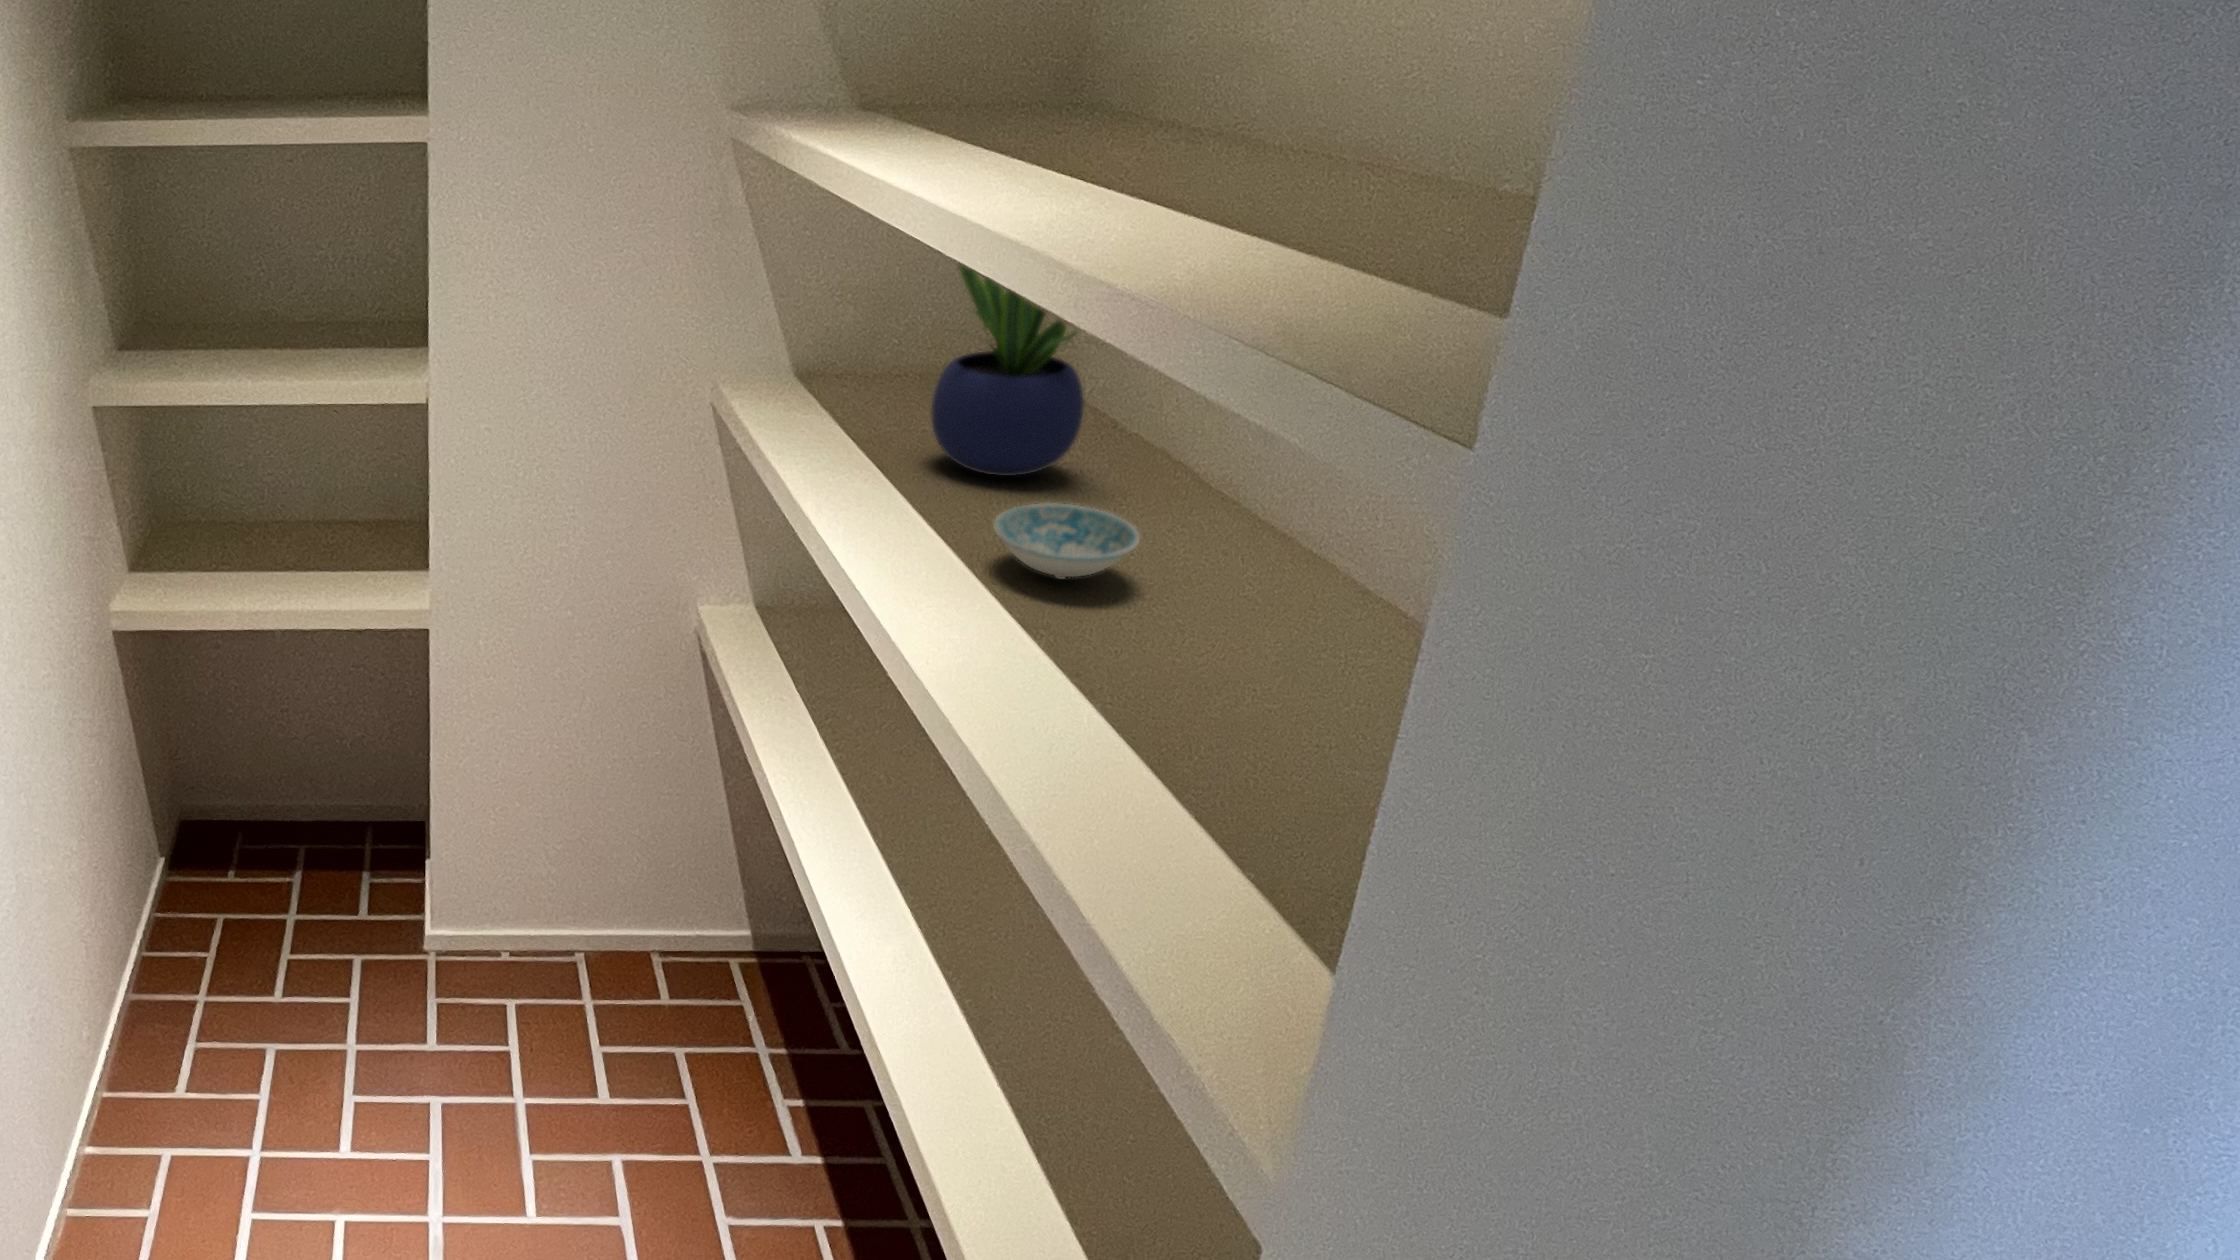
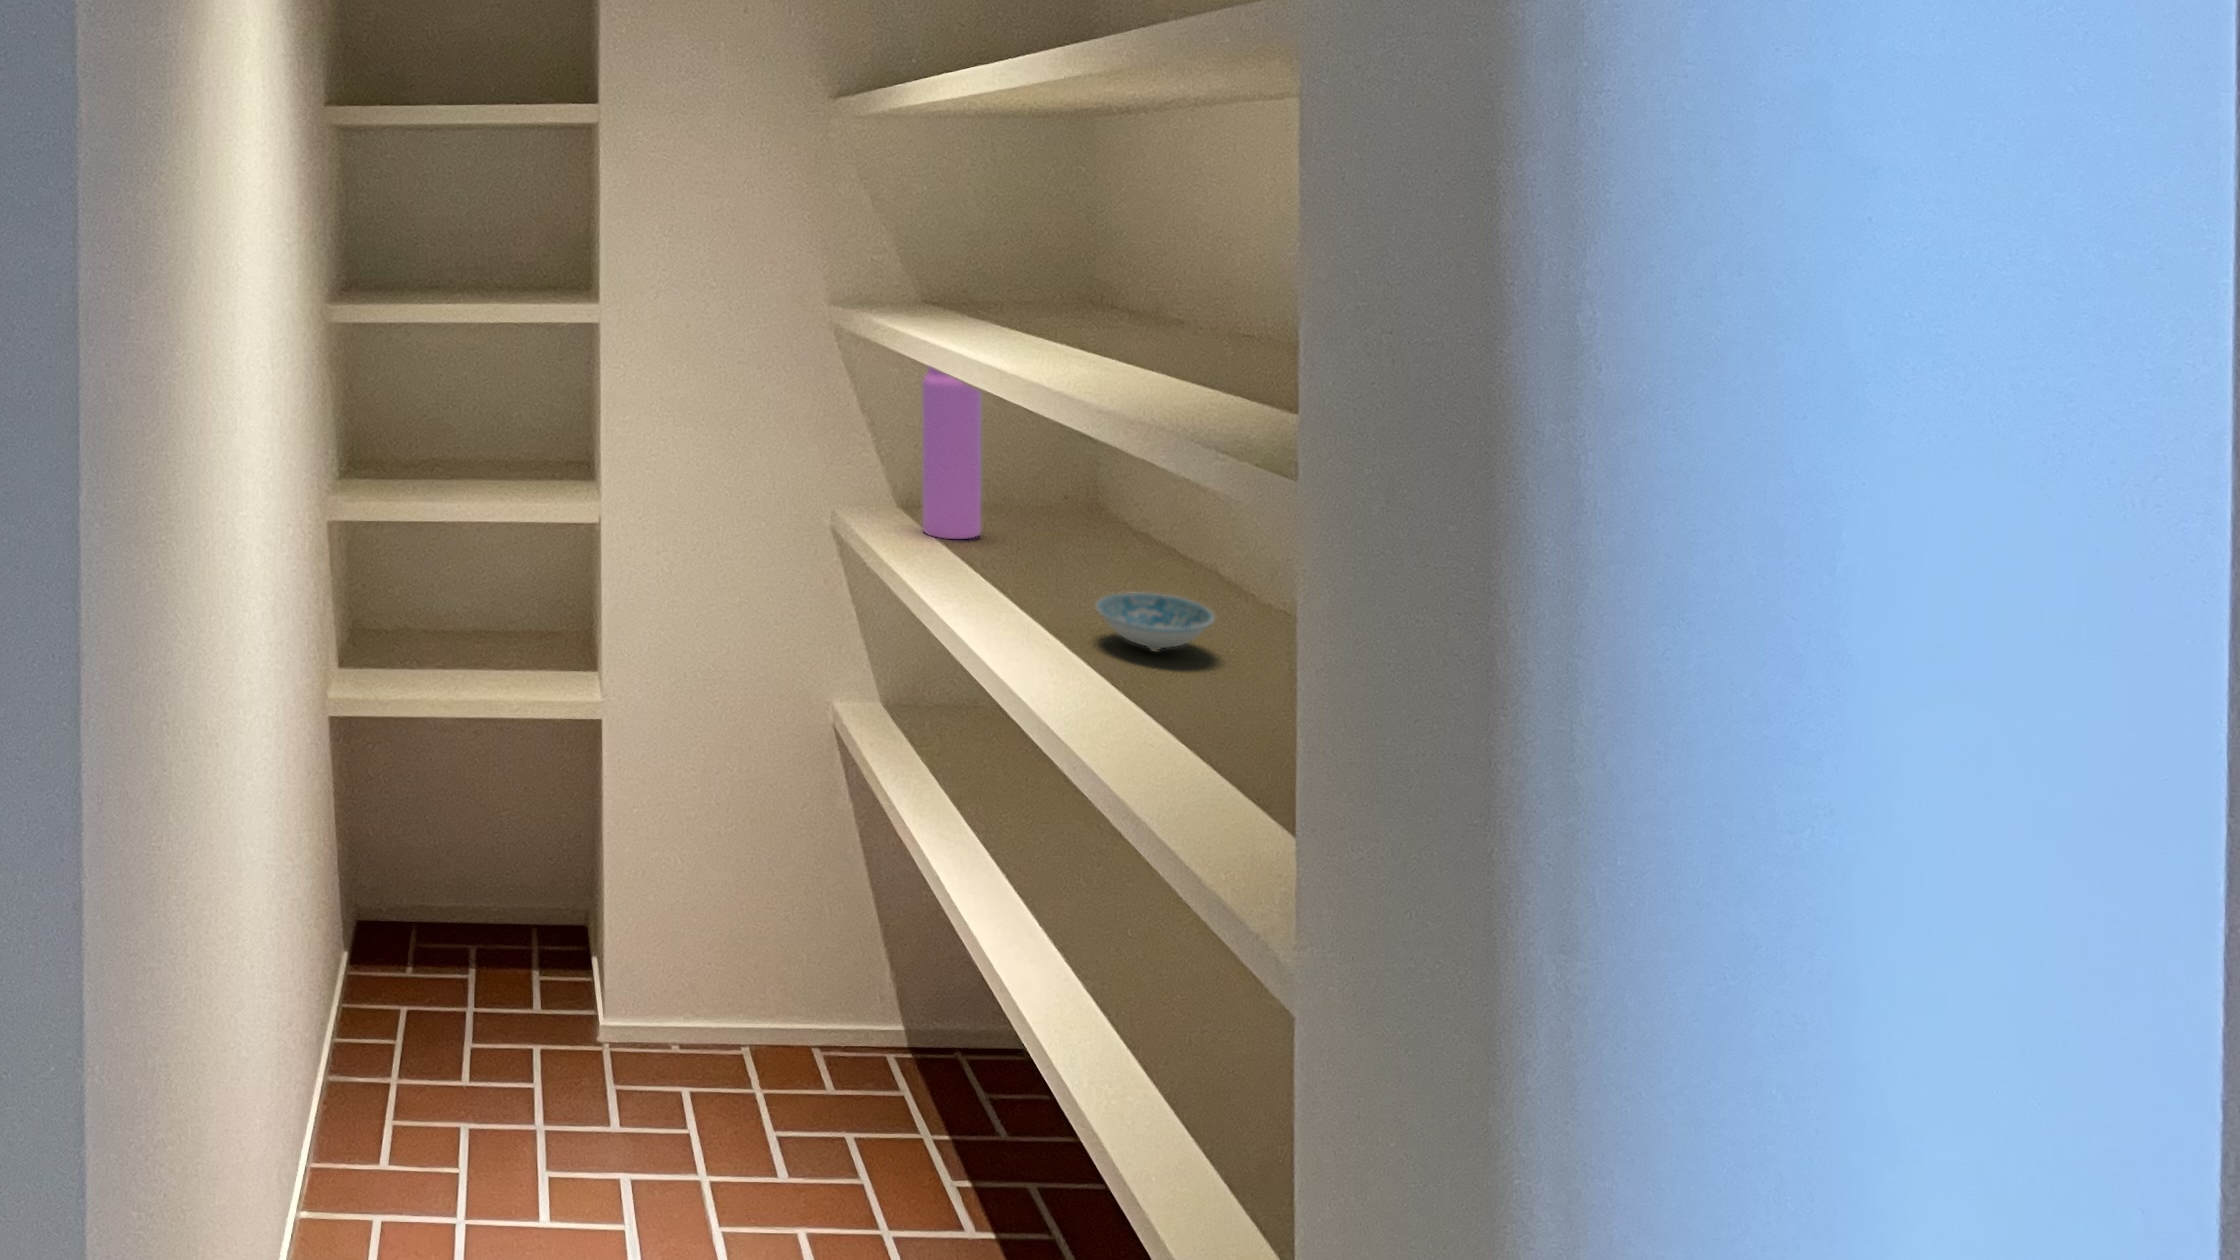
water bottle: none [805,172,889,420] -> present [922,367,981,539]
potted plant: present [931,265,1084,476] -> none [1031,375,1180,580]

